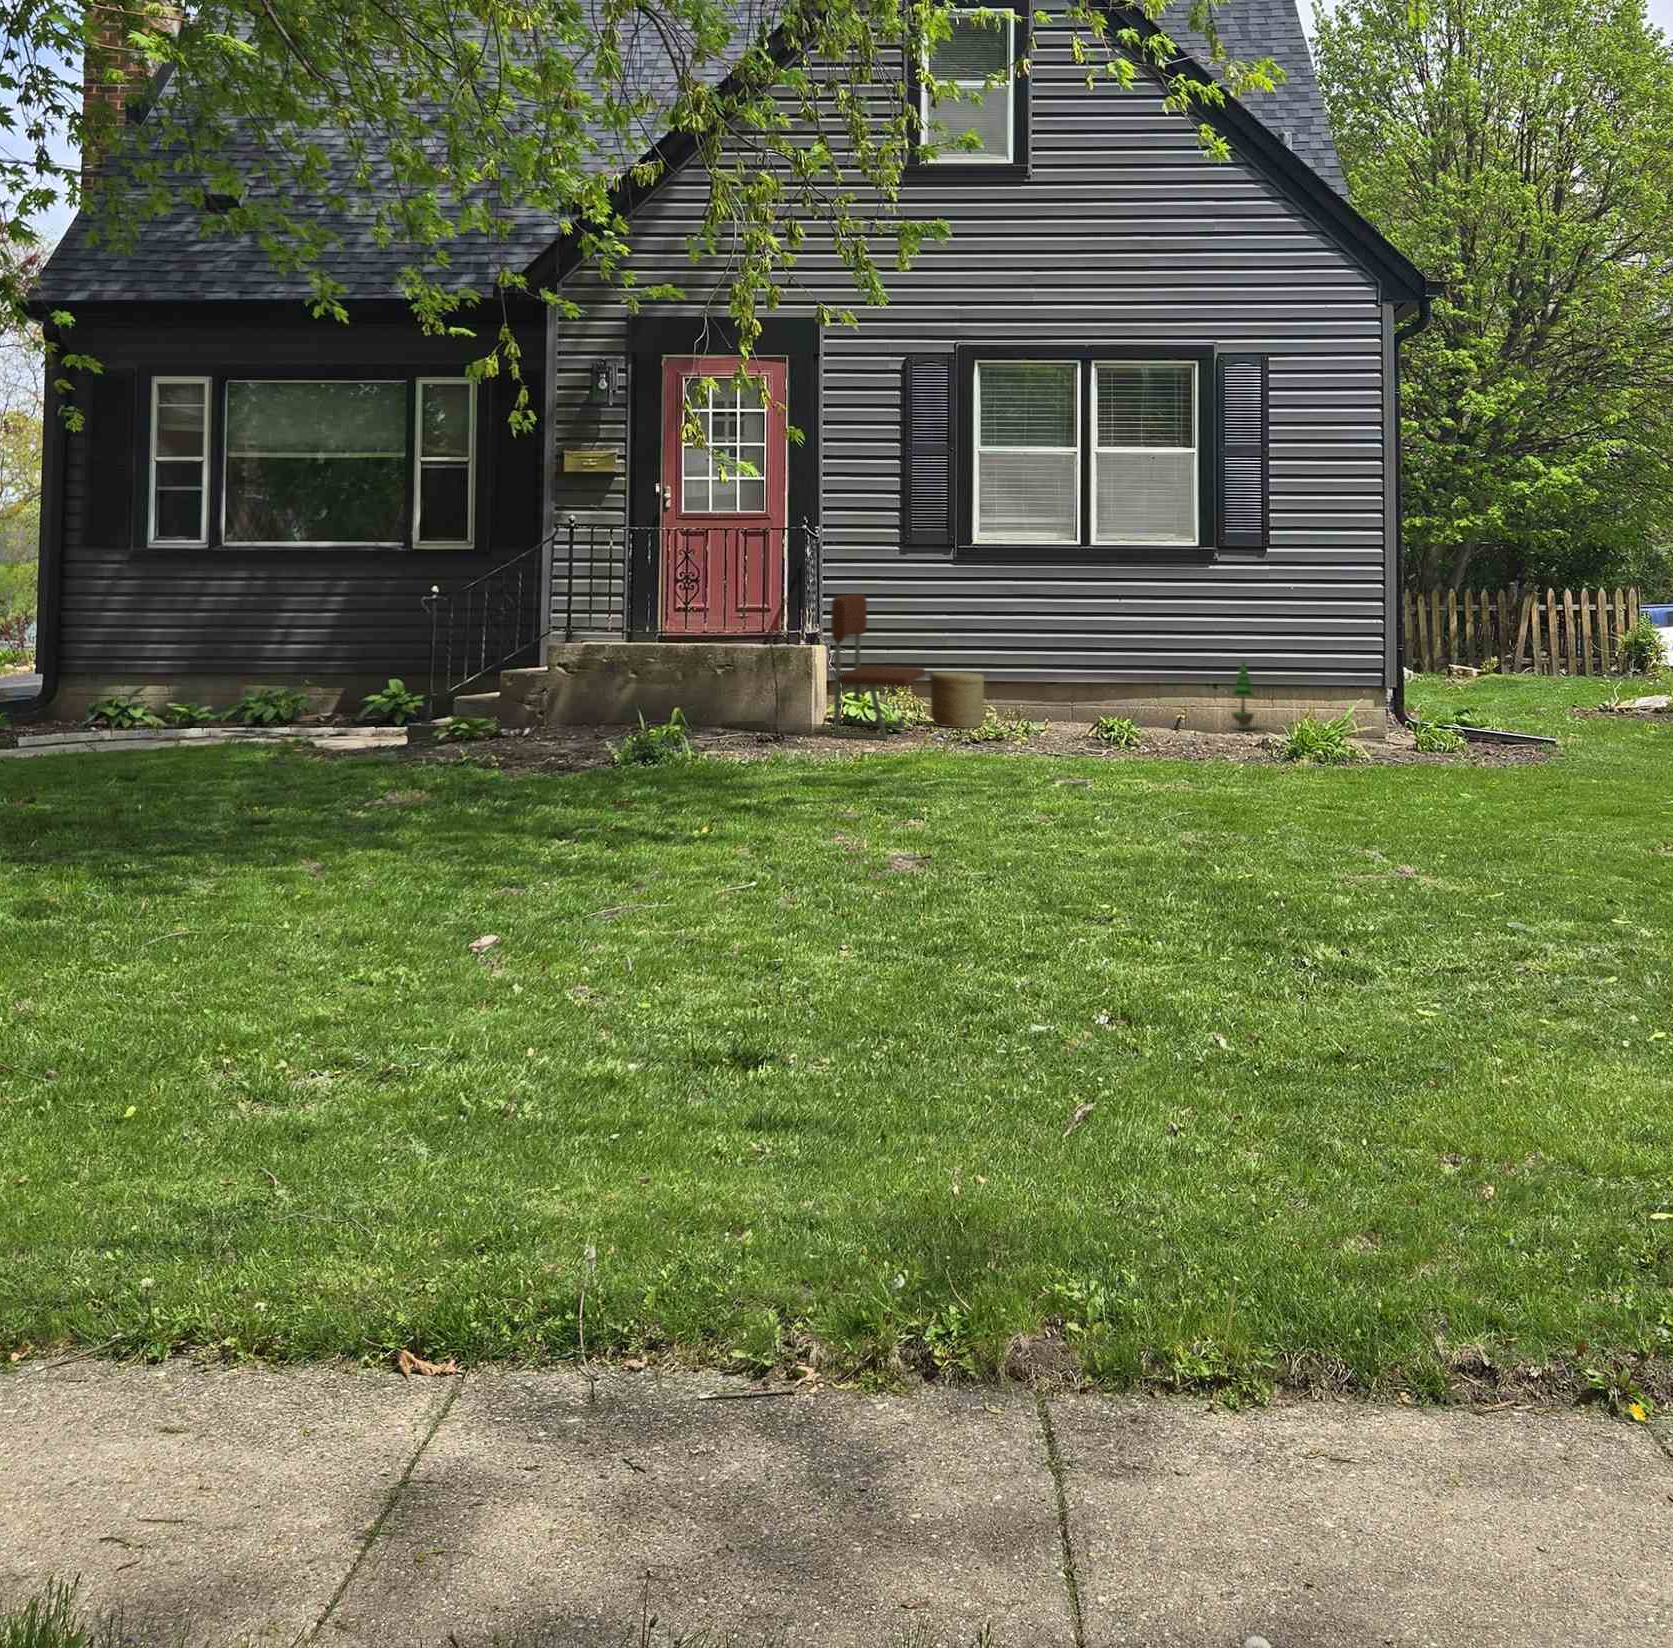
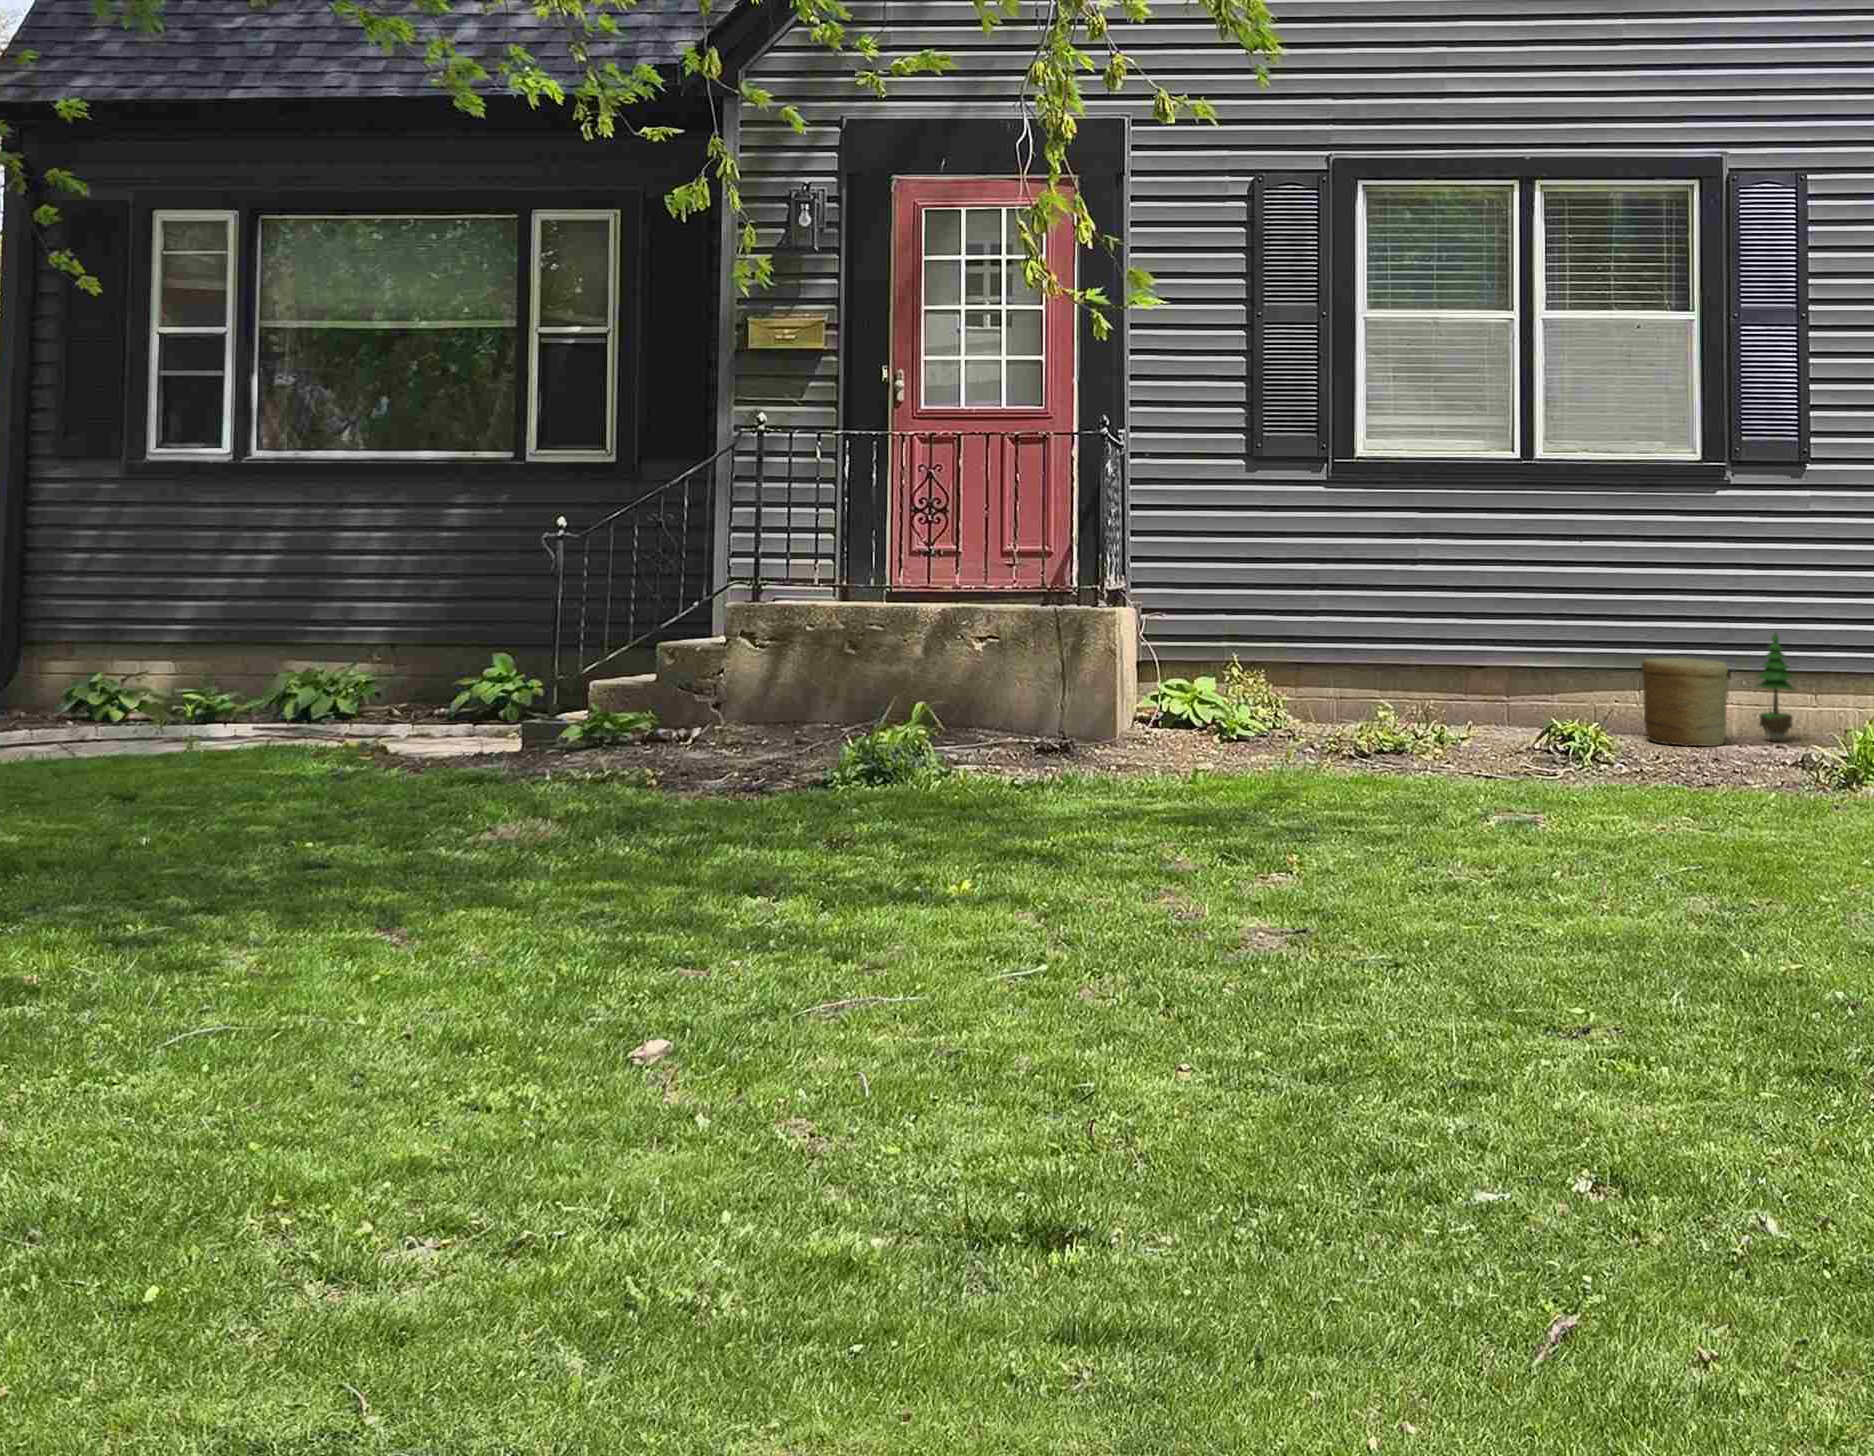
bench: present [831,594,925,740] -> none [1132,532,1284,759]
woven basket: present [930,672,984,728] -> present [1641,658,1728,746]

